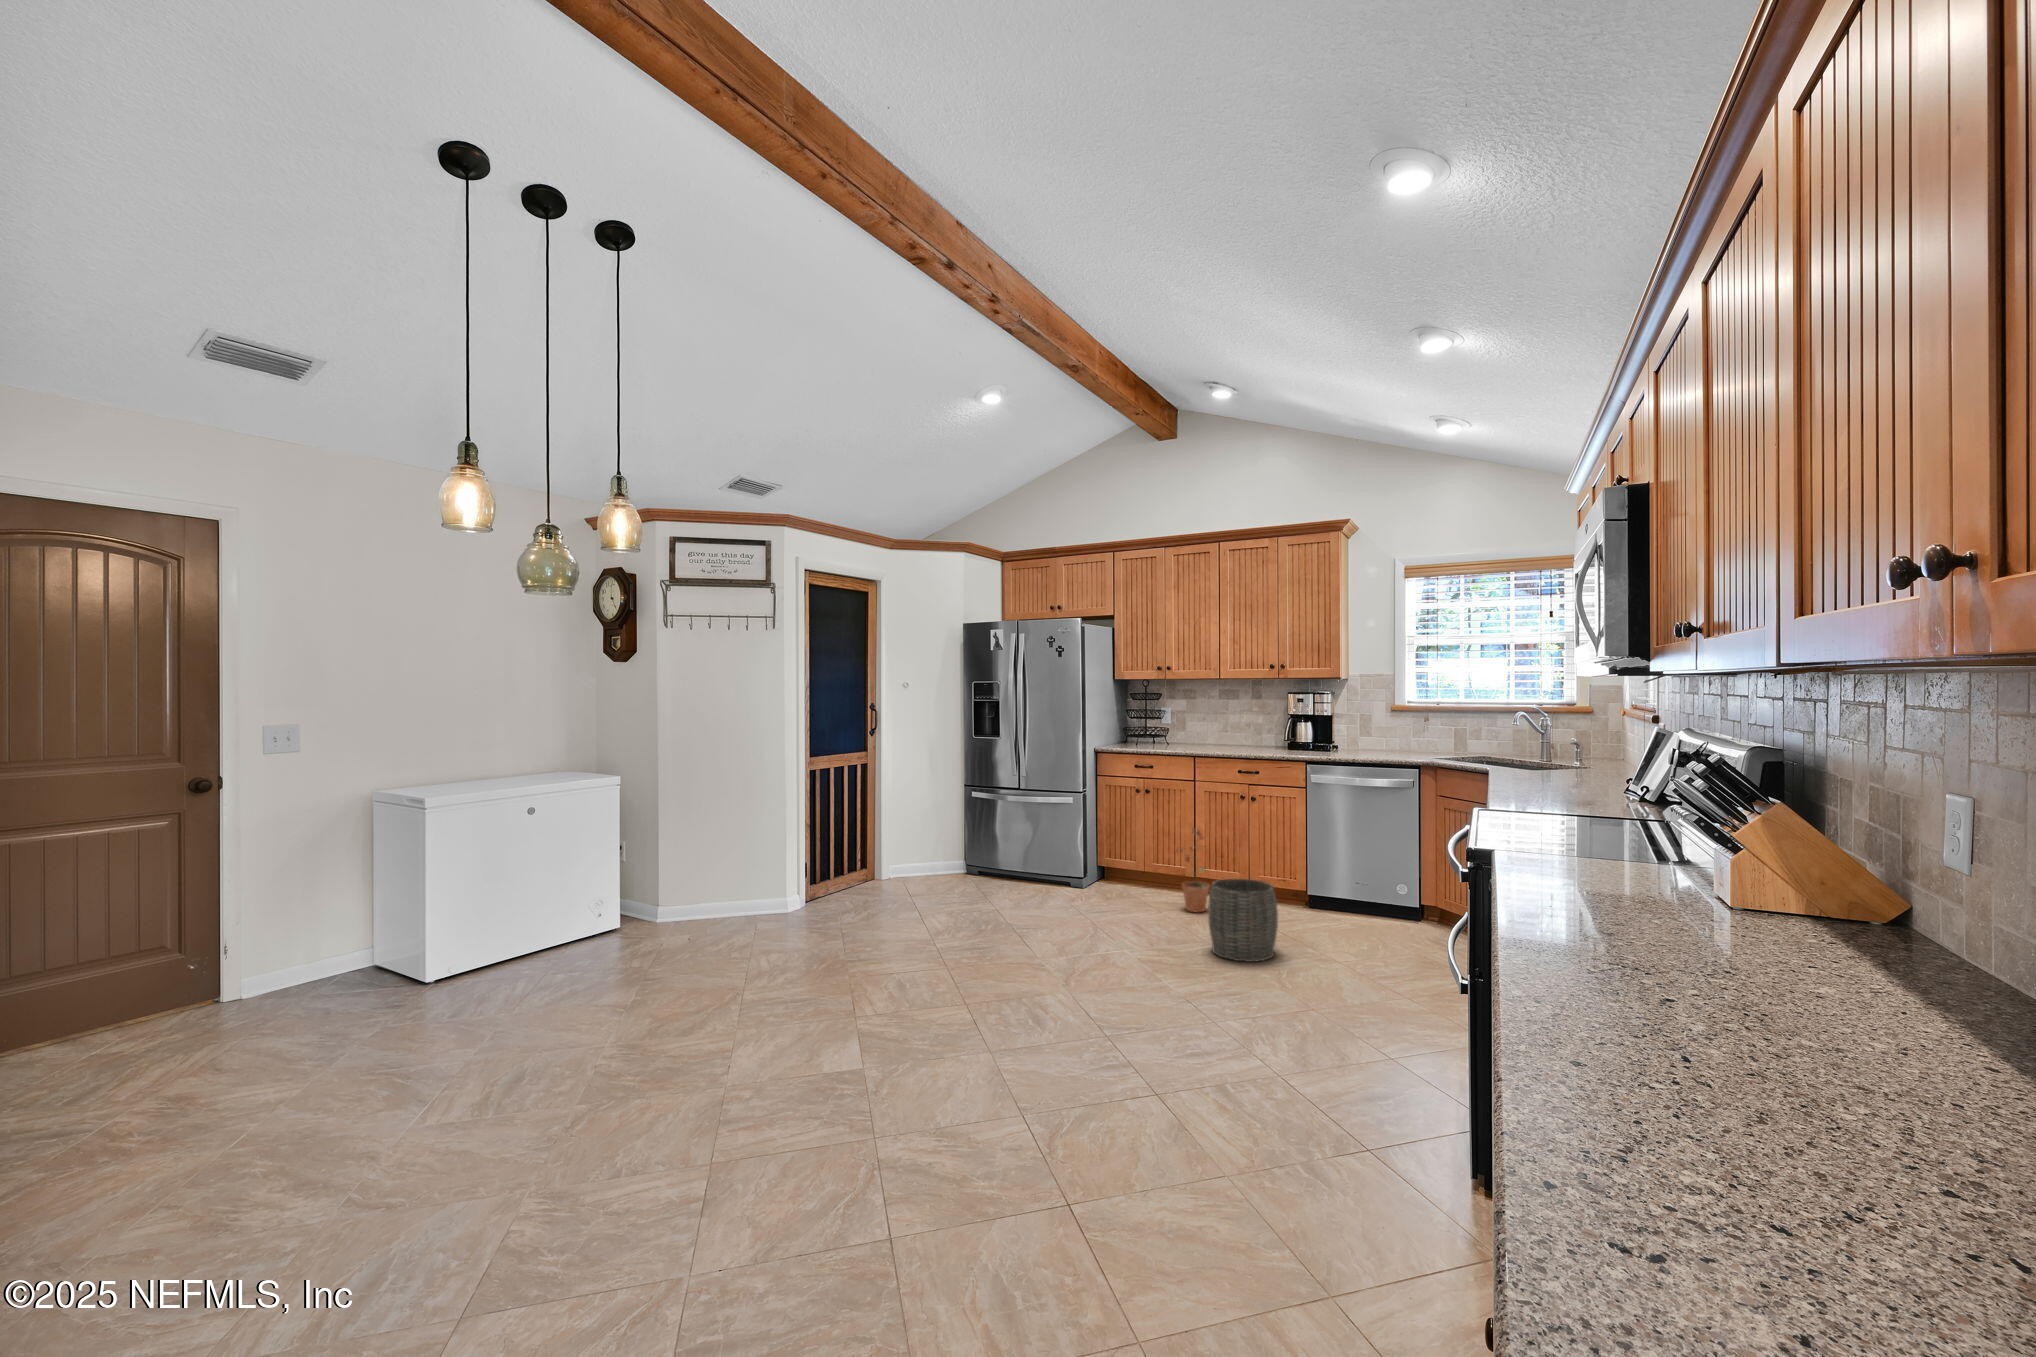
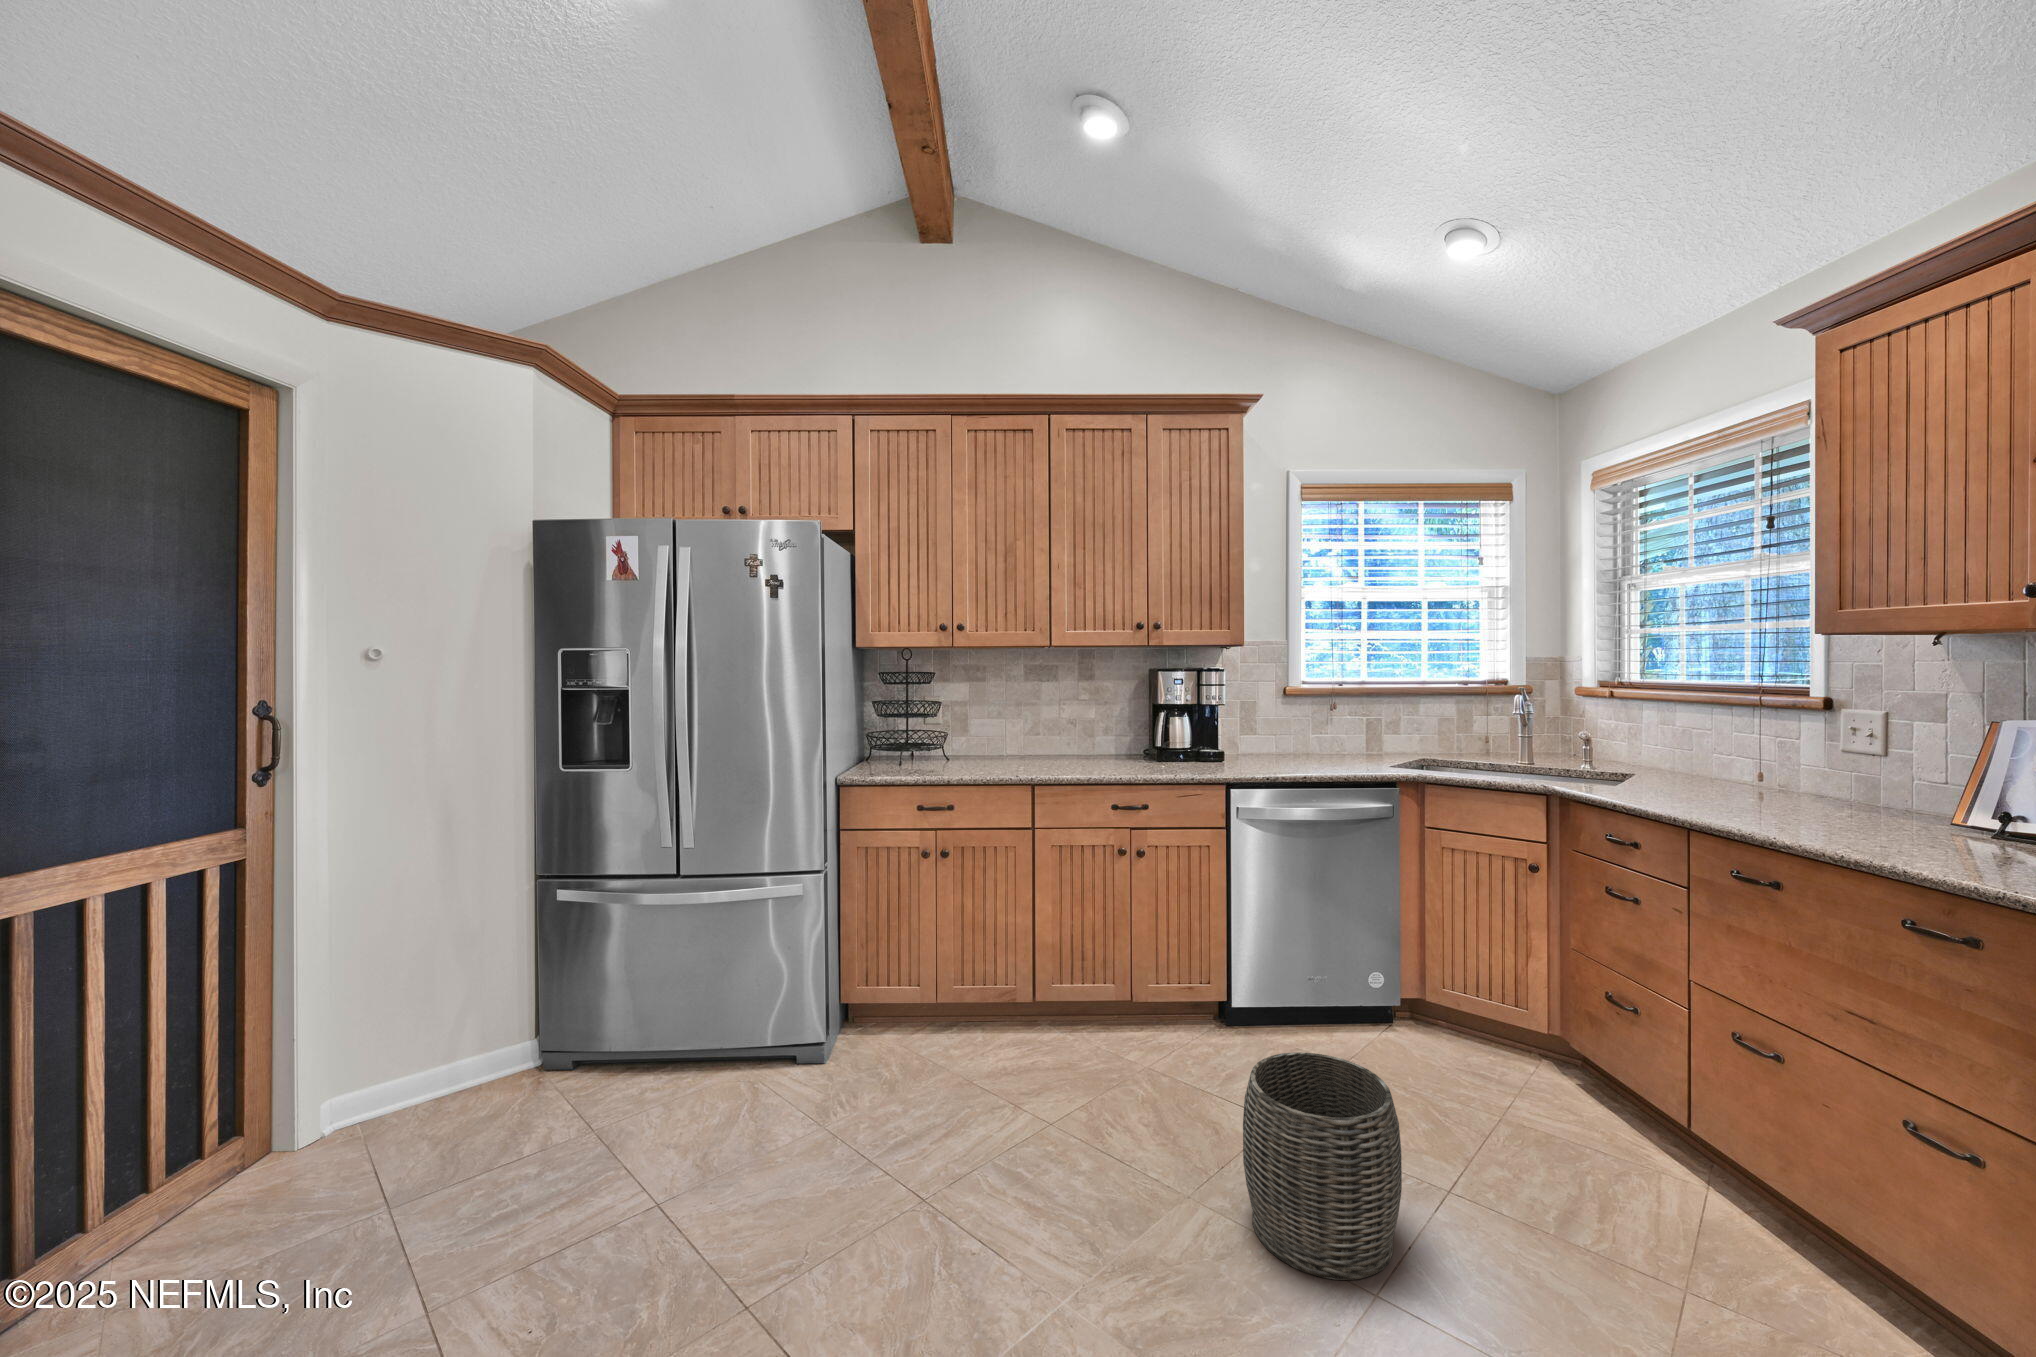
potted plant: present [1176,828,1210,912] -> none [1037,923,1118,1094]

